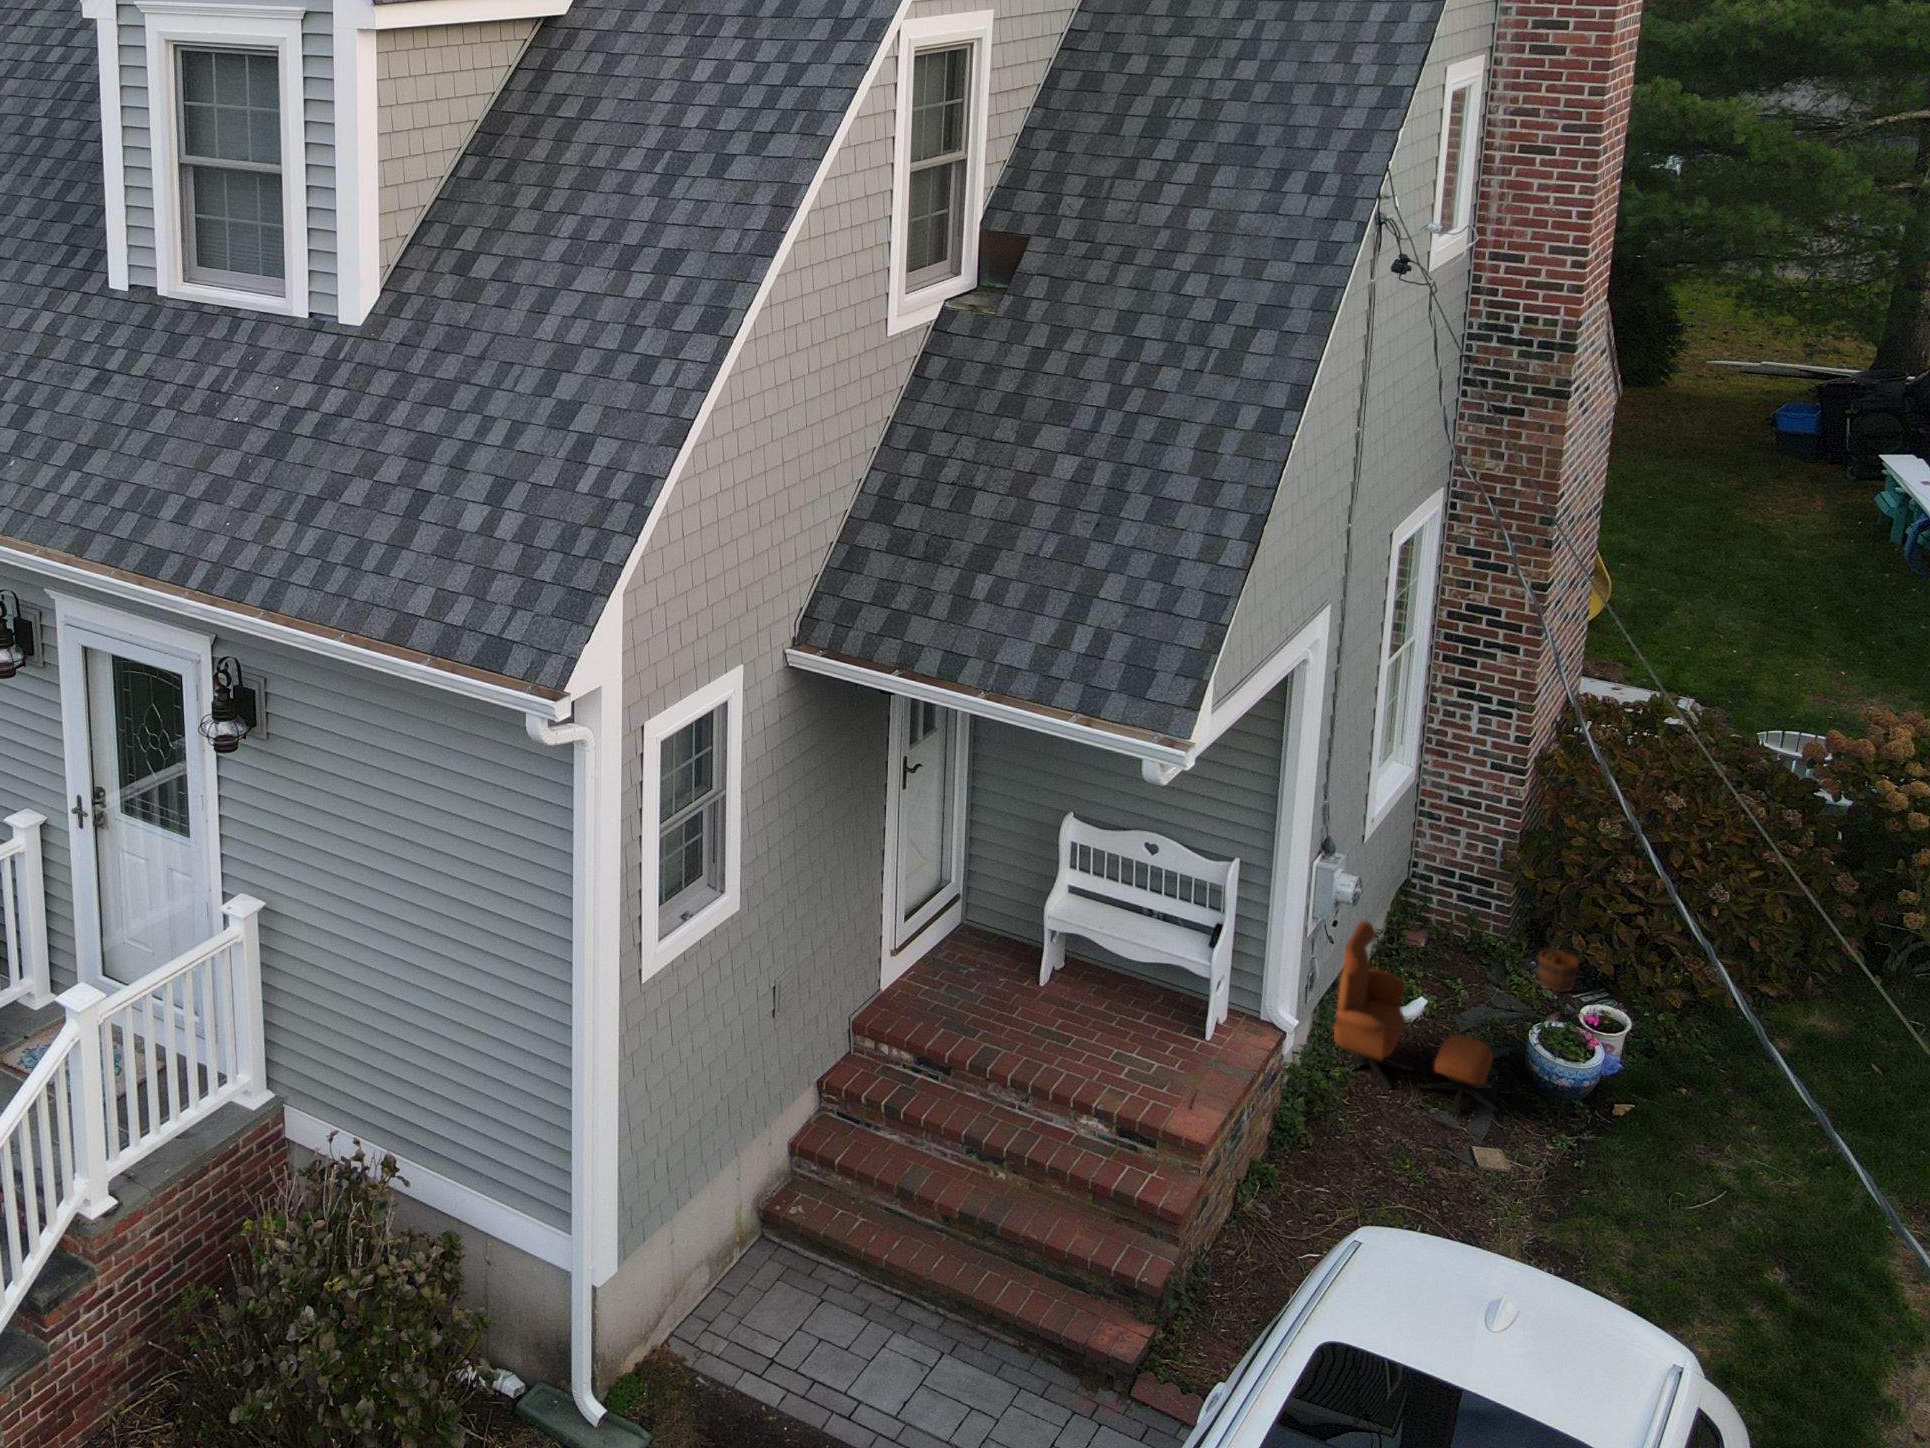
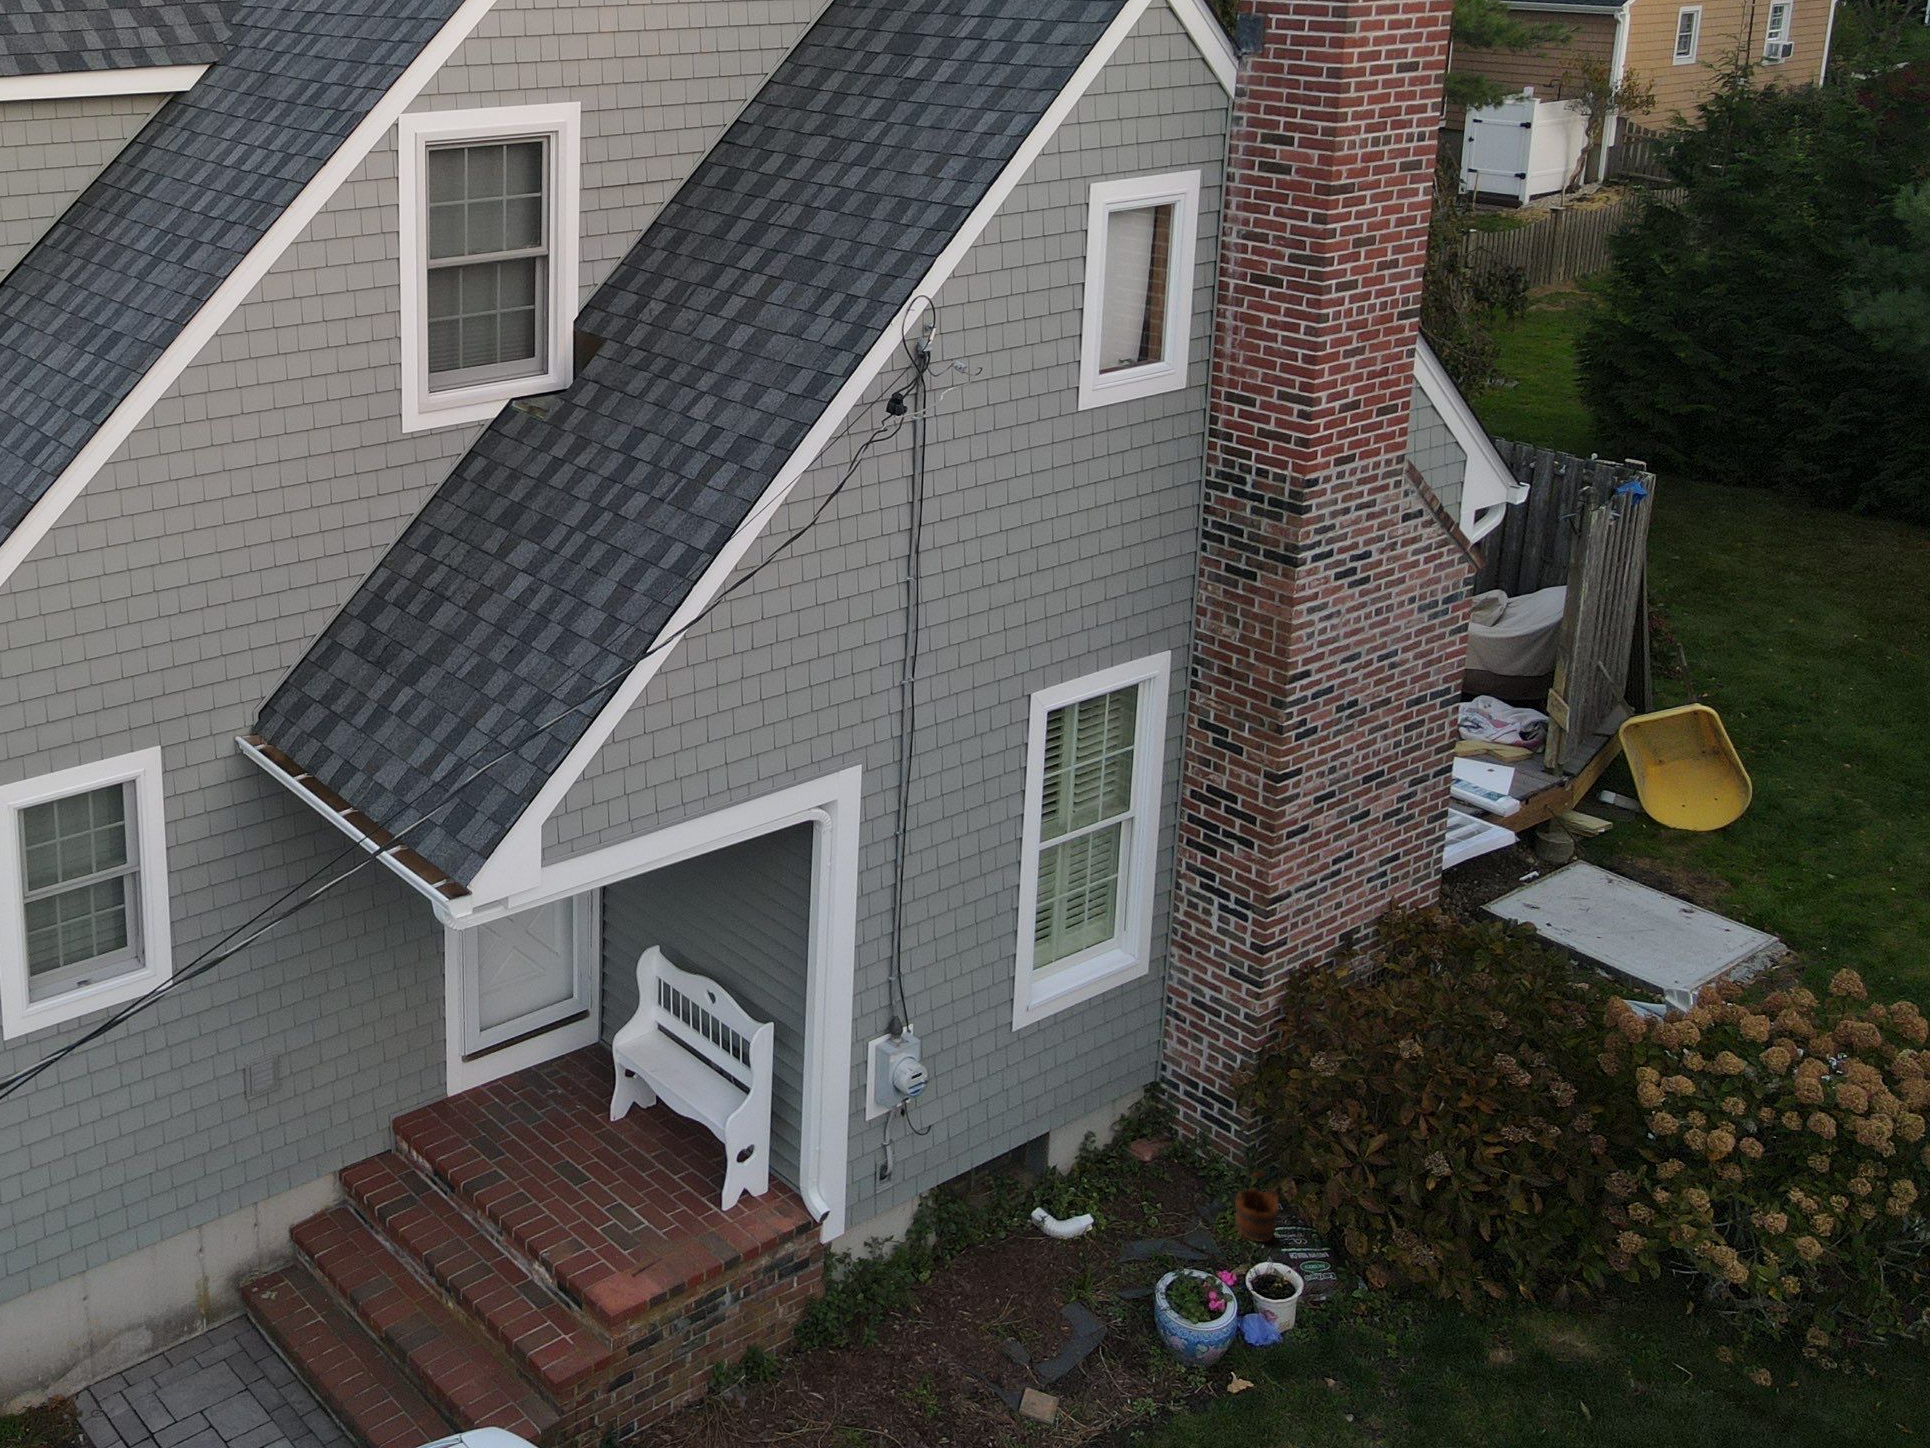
lounge chair: present [1334,921,1498,1111] -> none [882,1108,1051,1346]

